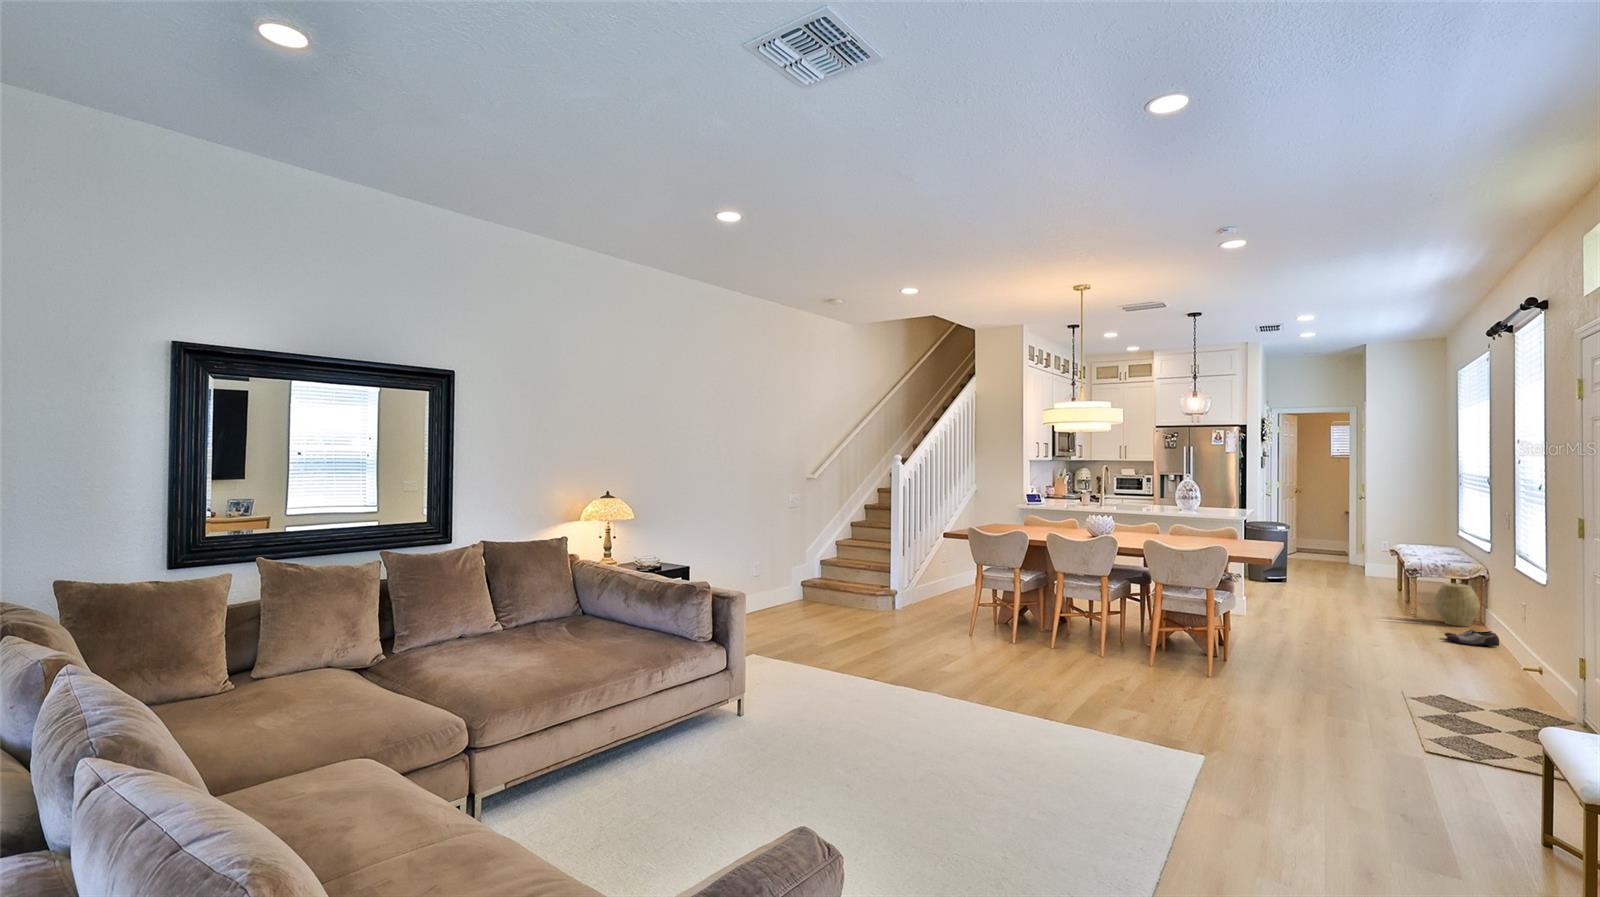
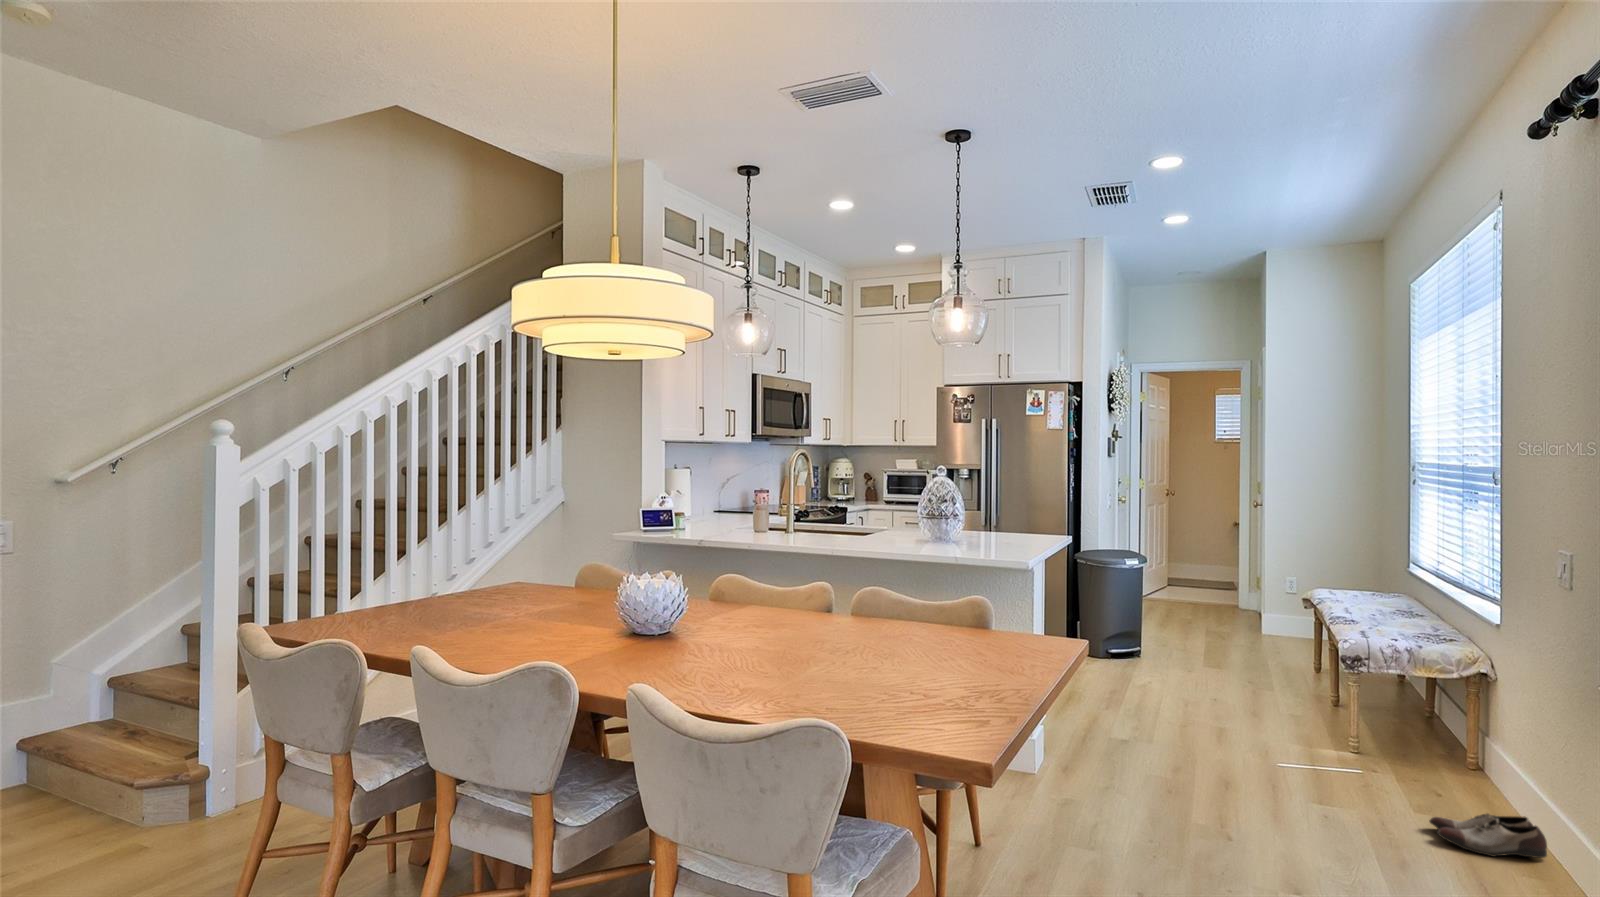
woven basket: present [1435,583,1480,626] -> none [1394,683,1478,775]

